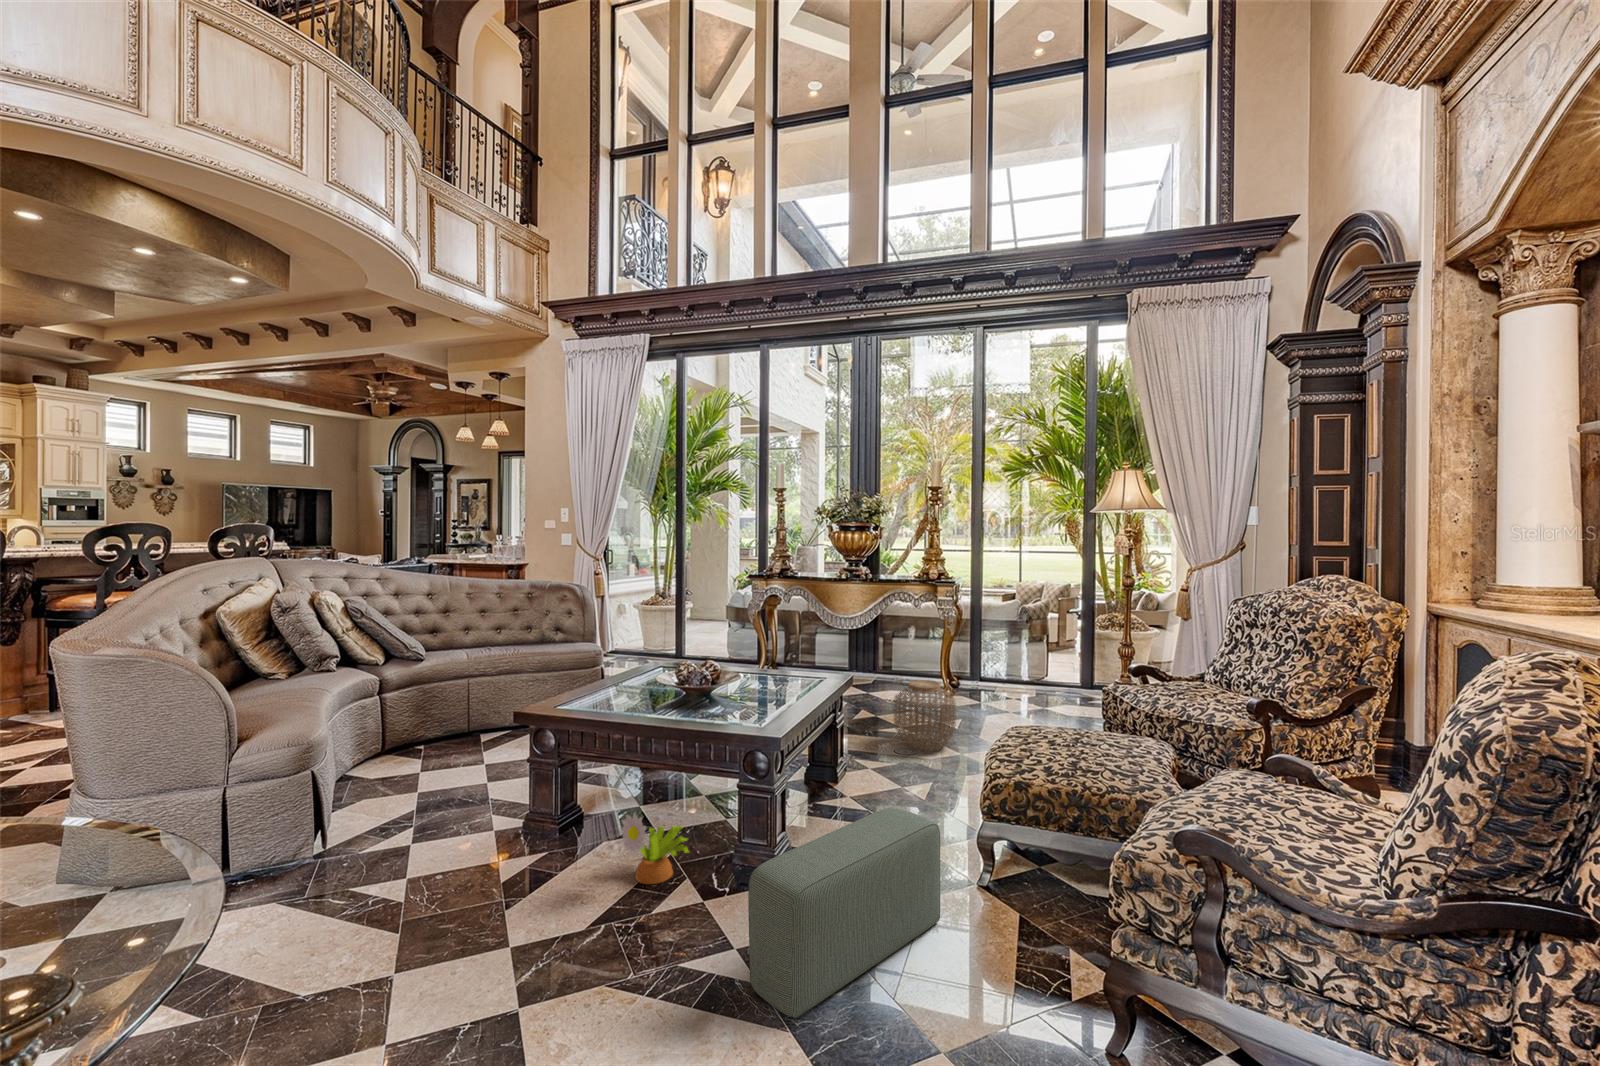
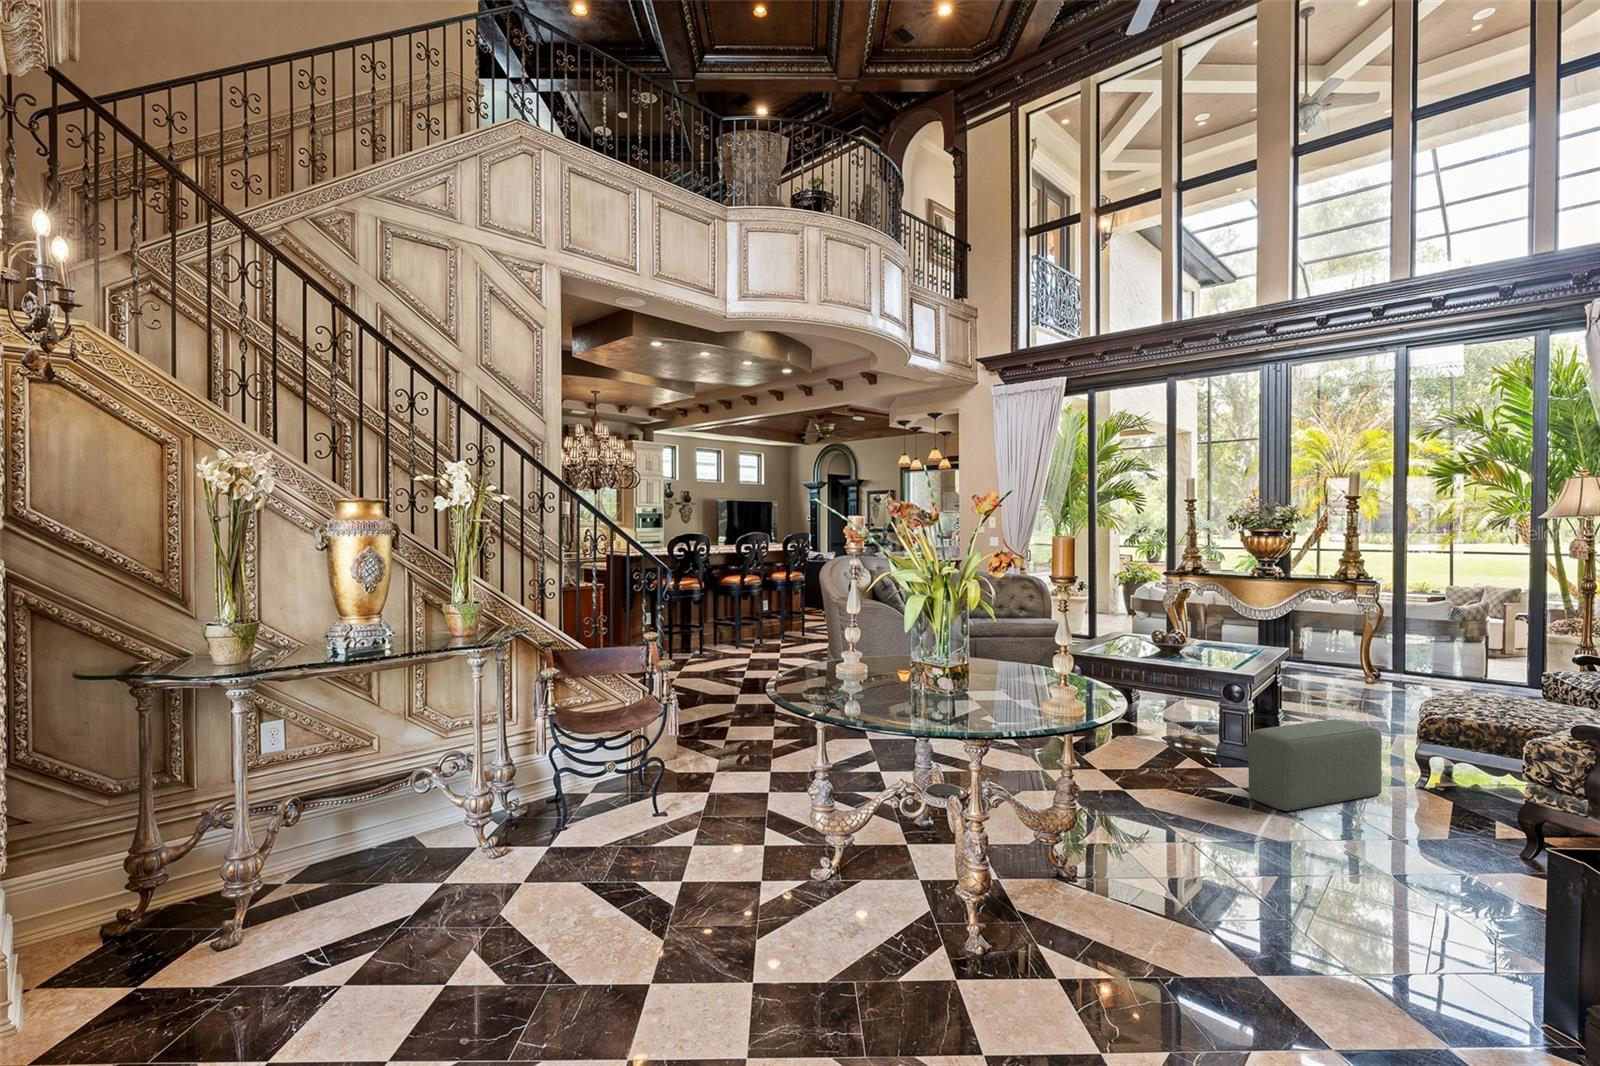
woven basket: present [893,680,955,751] -> none [1318,659,1381,717]
decorative plant: present [621,813,689,884] -> none [1130,709,1182,754]

